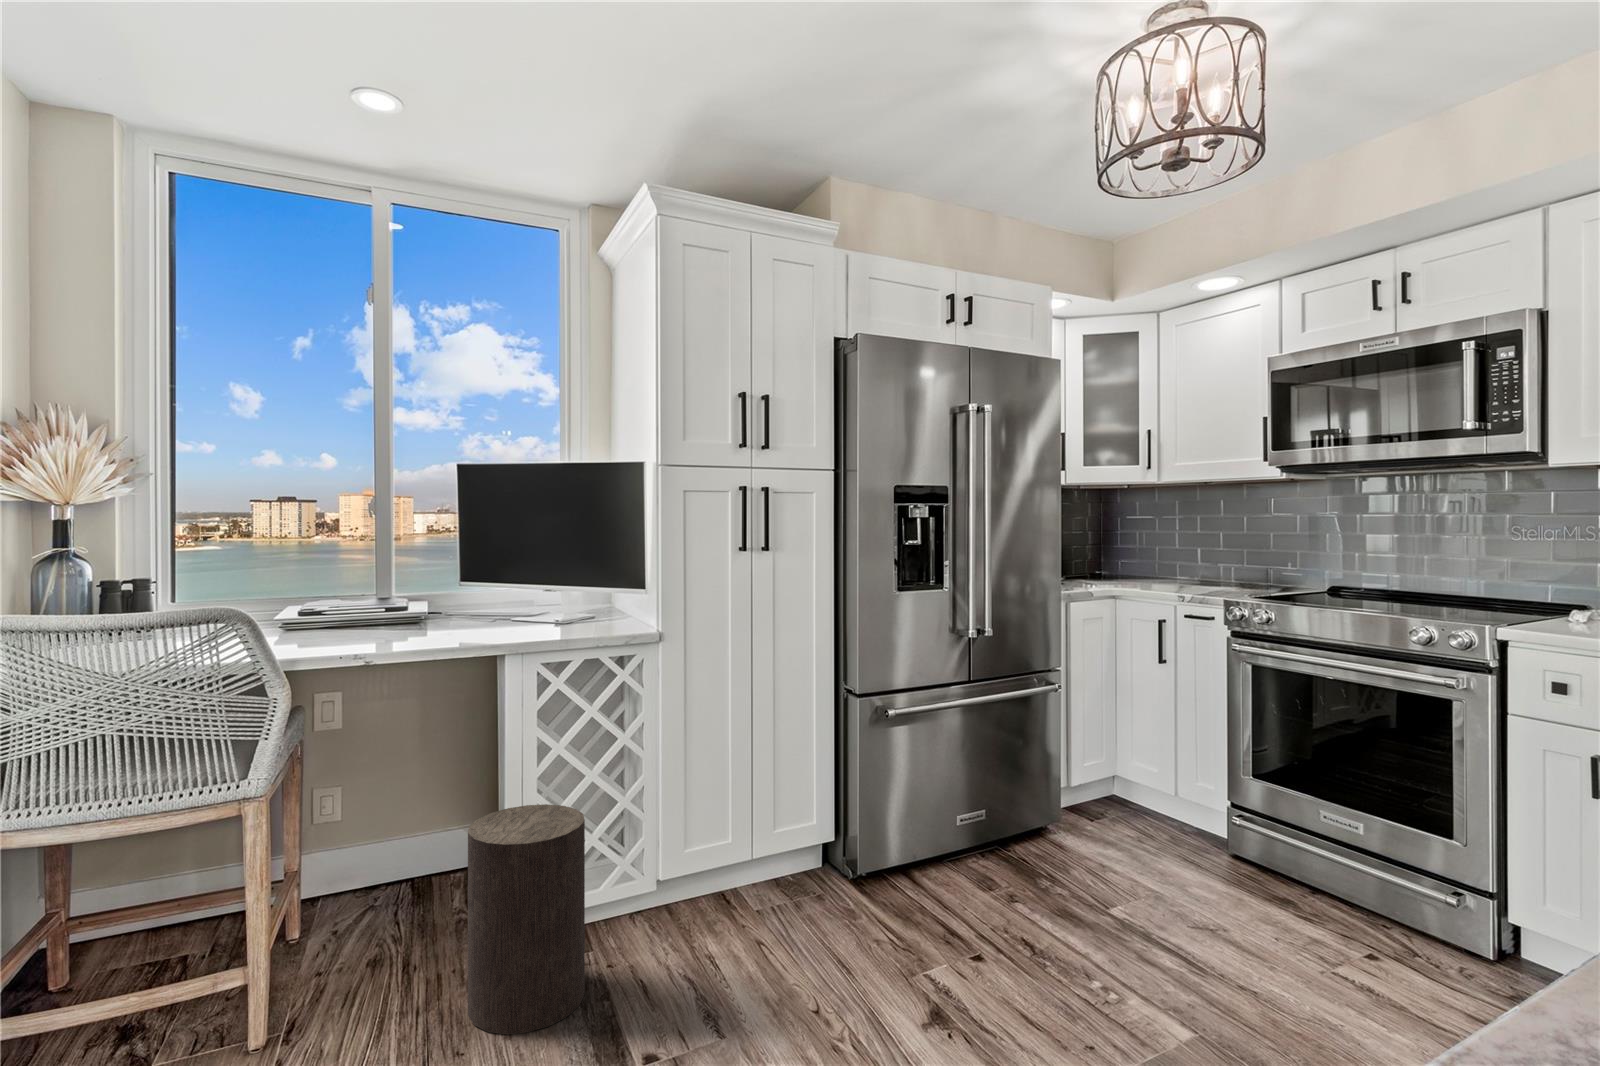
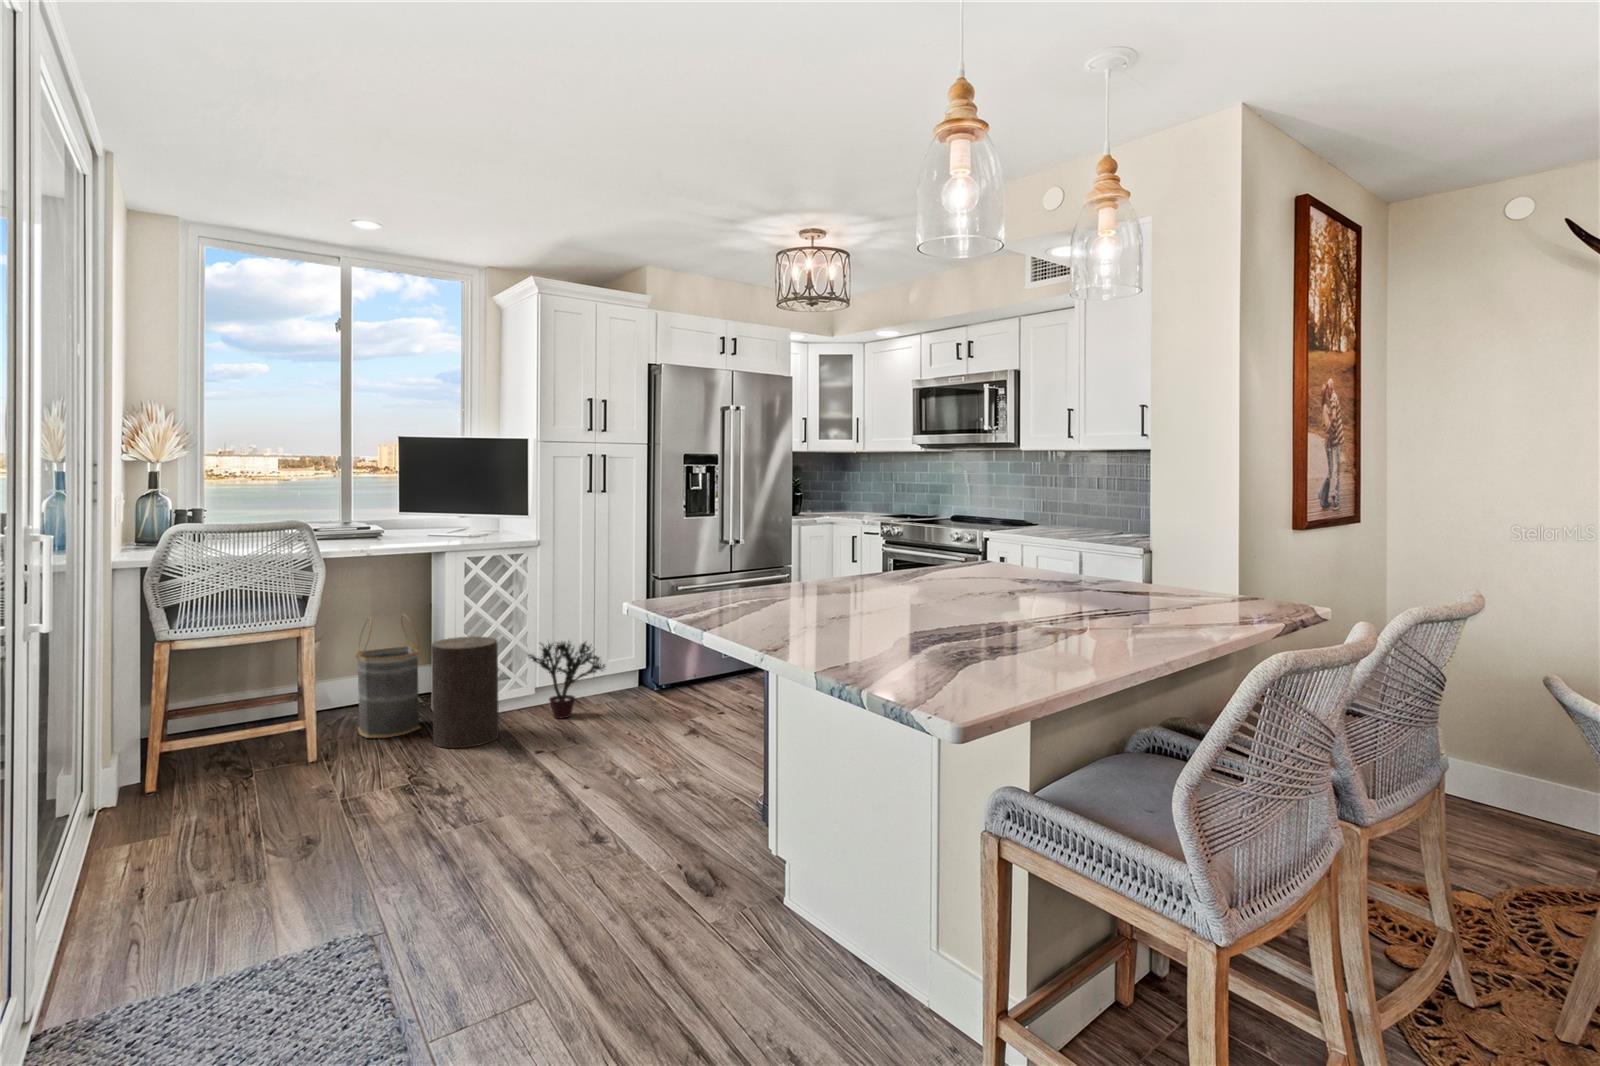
basket: none [354,758,463,986] -> present [356,614,420,738]
potted plant: none [635,796,776,947] -> present [527,641,605,718]

